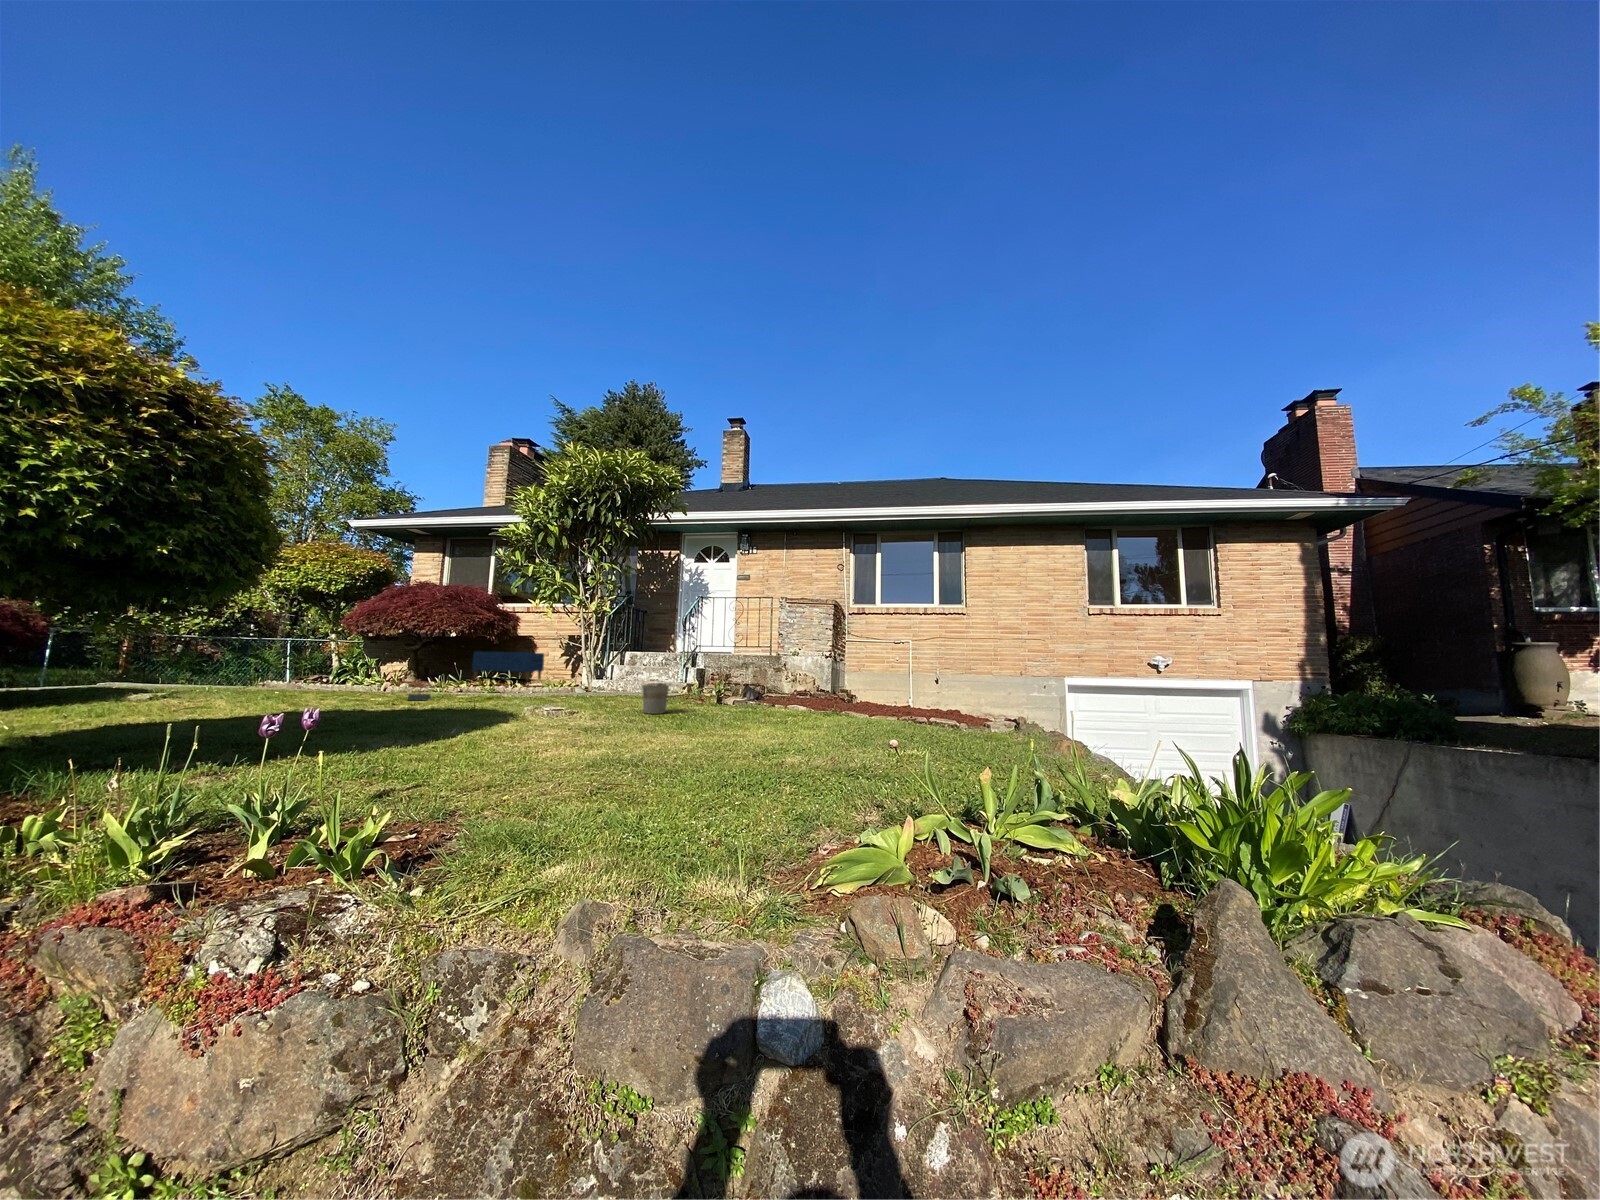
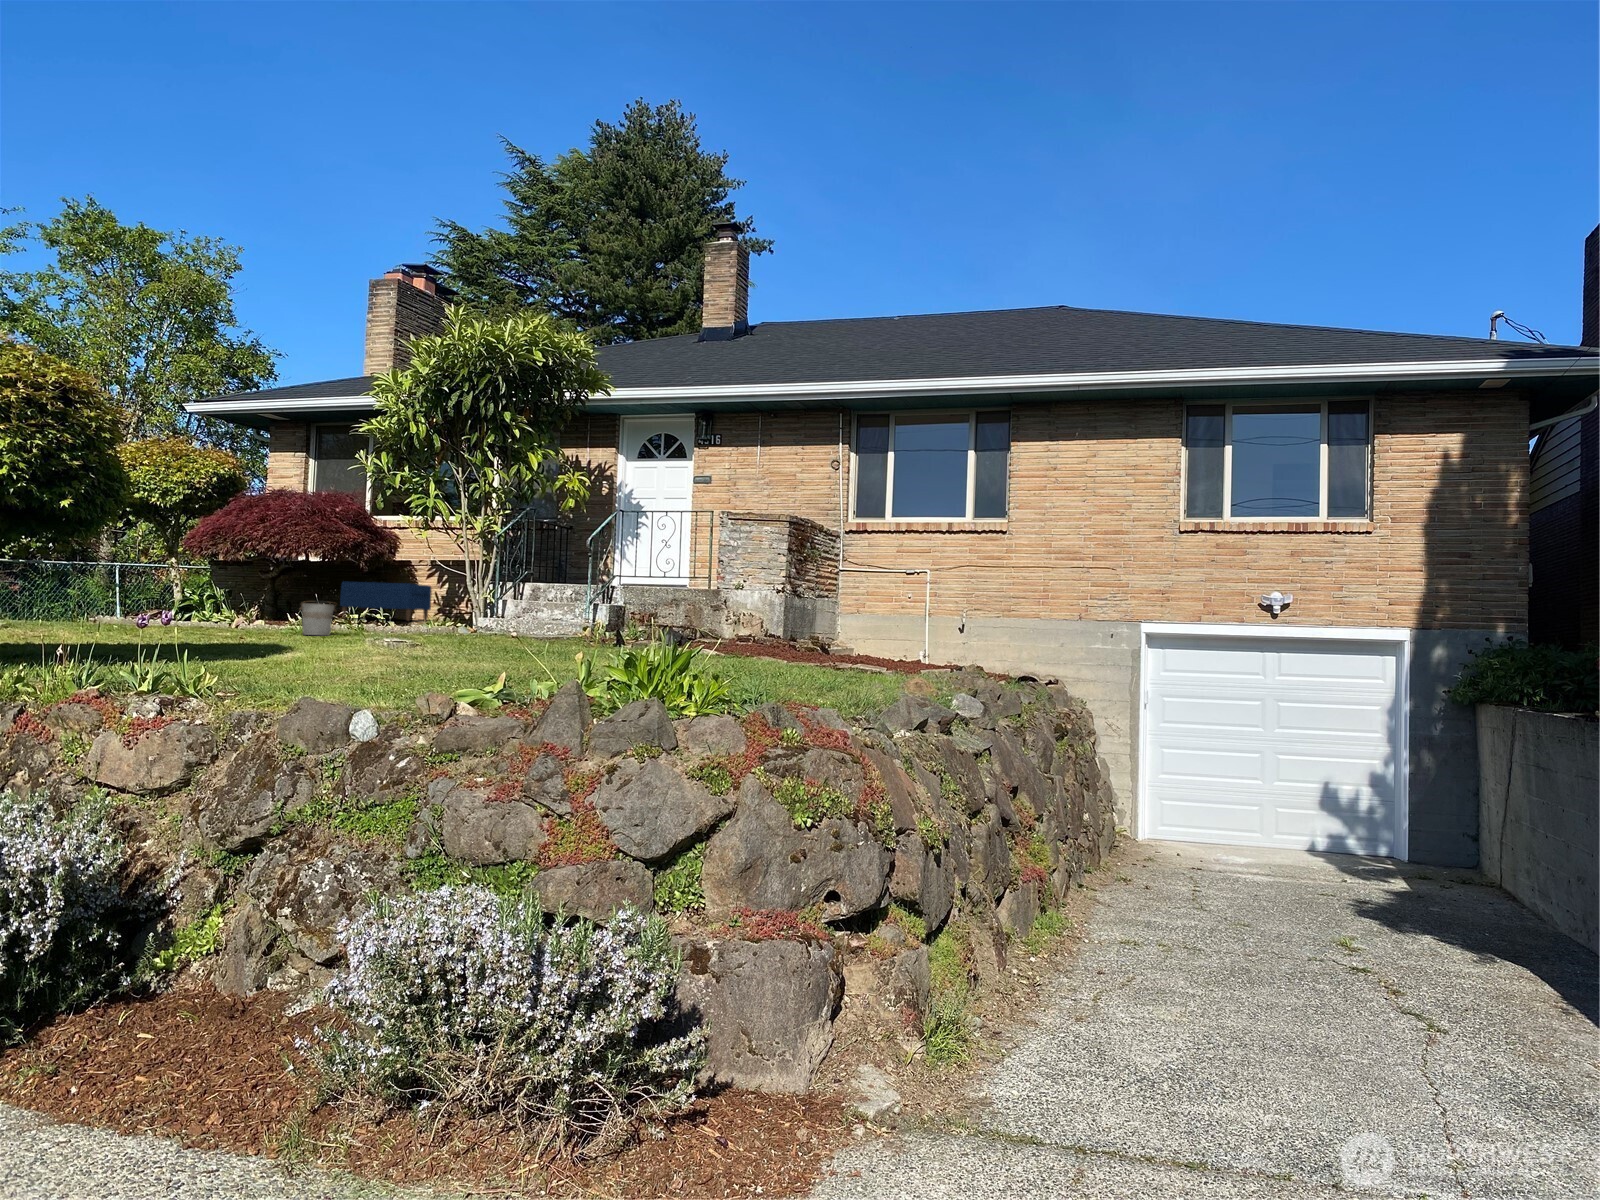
decorative plant: present [405,678,431,700] -> none [251,603,288,632]
bucket: present [642,683,669,714] -> present [300,601,336,635]

